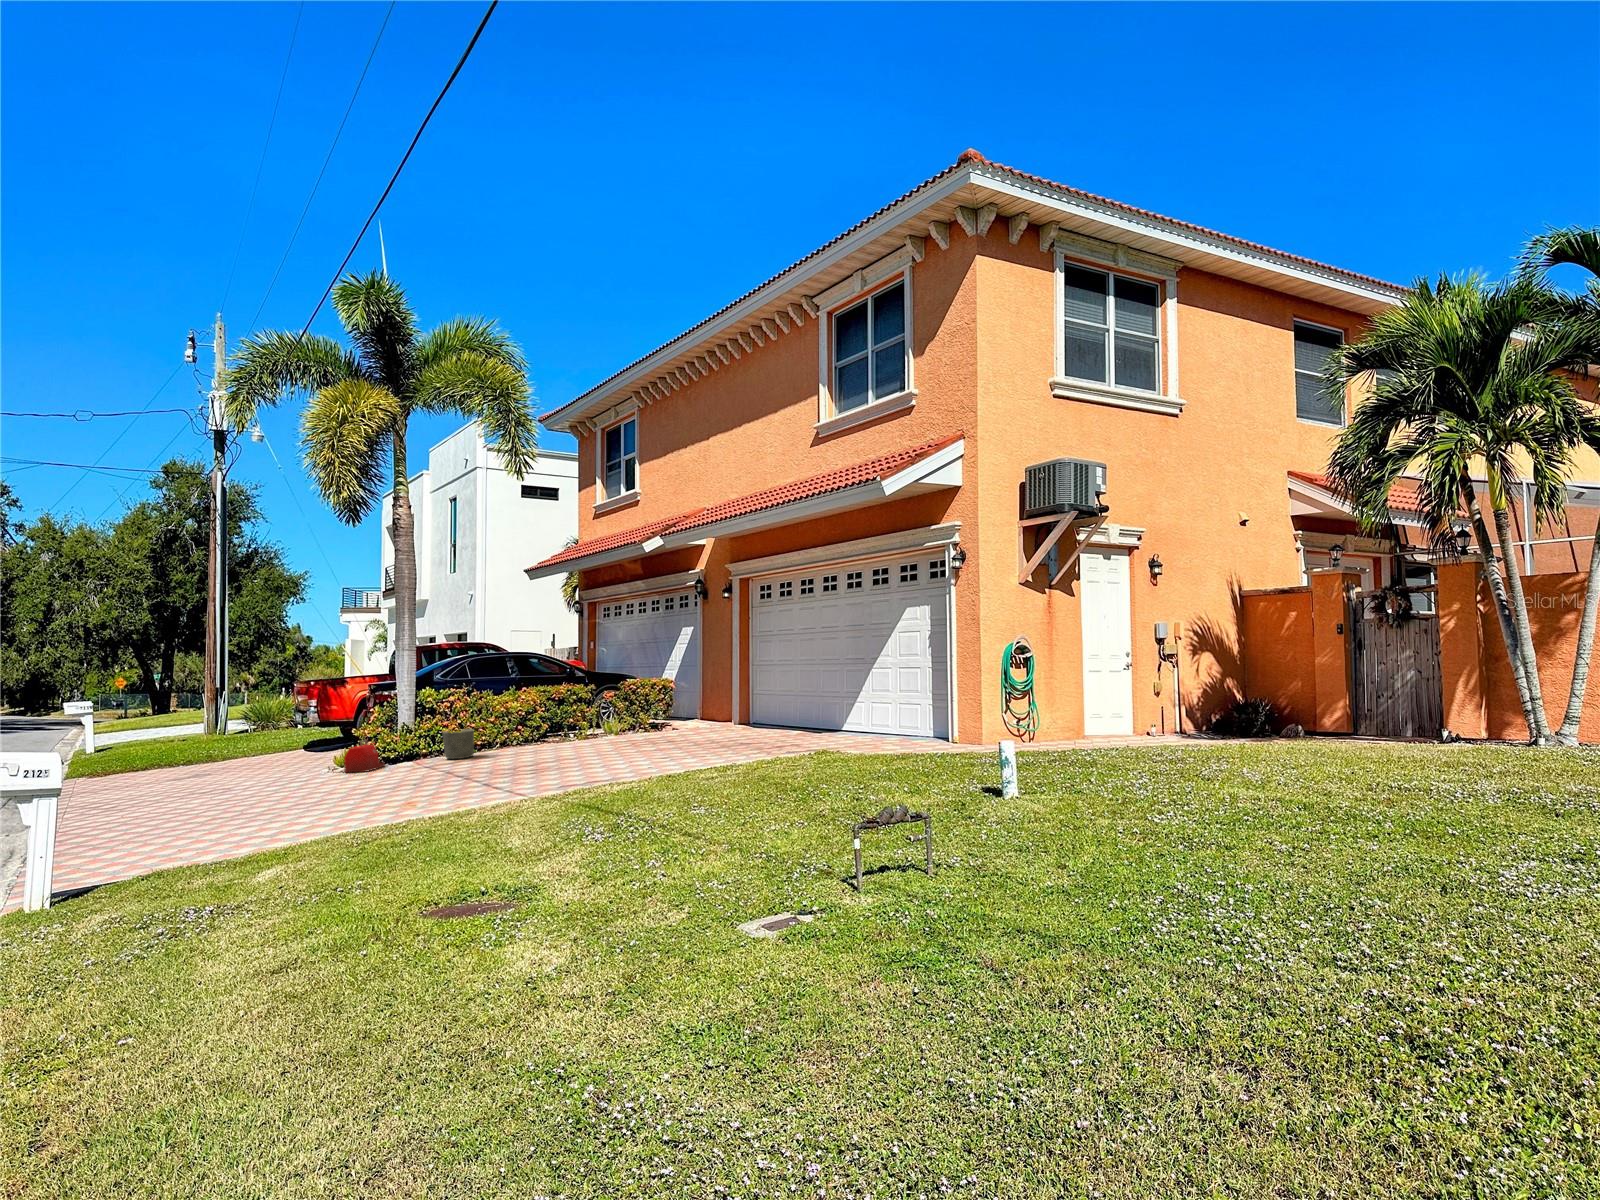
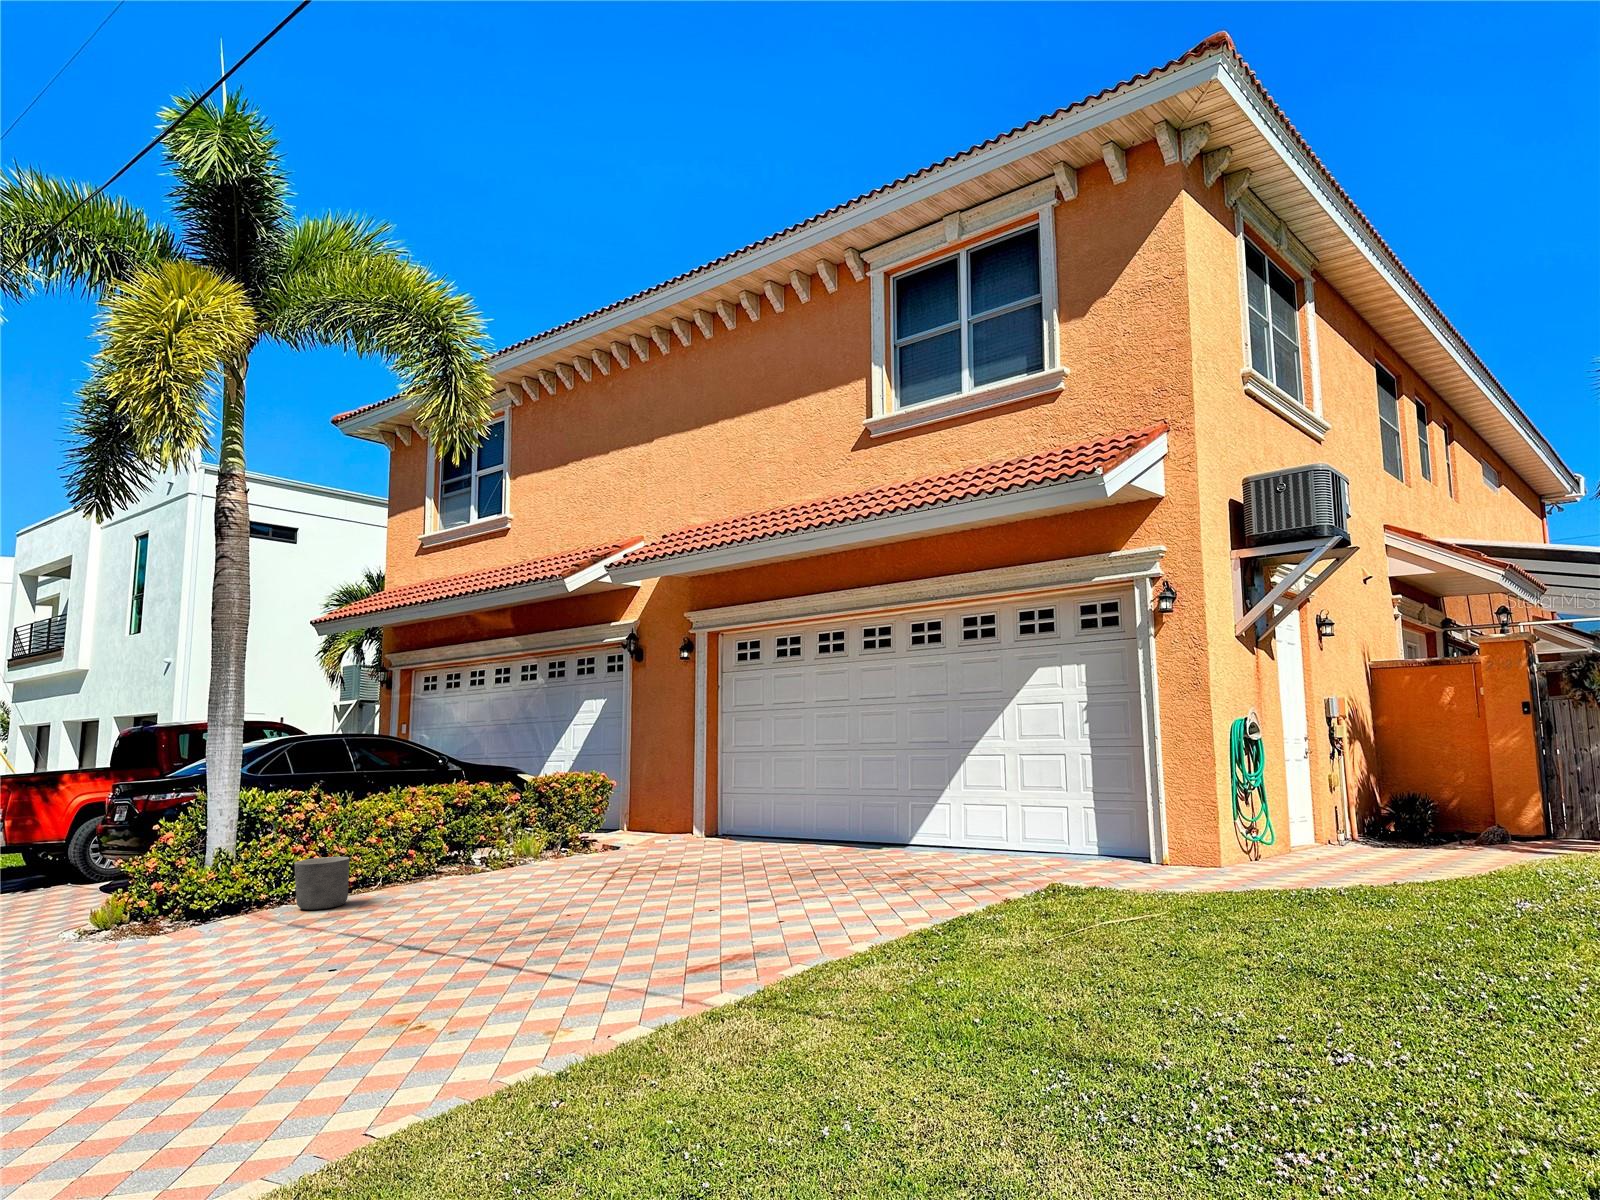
toolbox: present [344,740,385,773] -> none [121,881,190,944]

